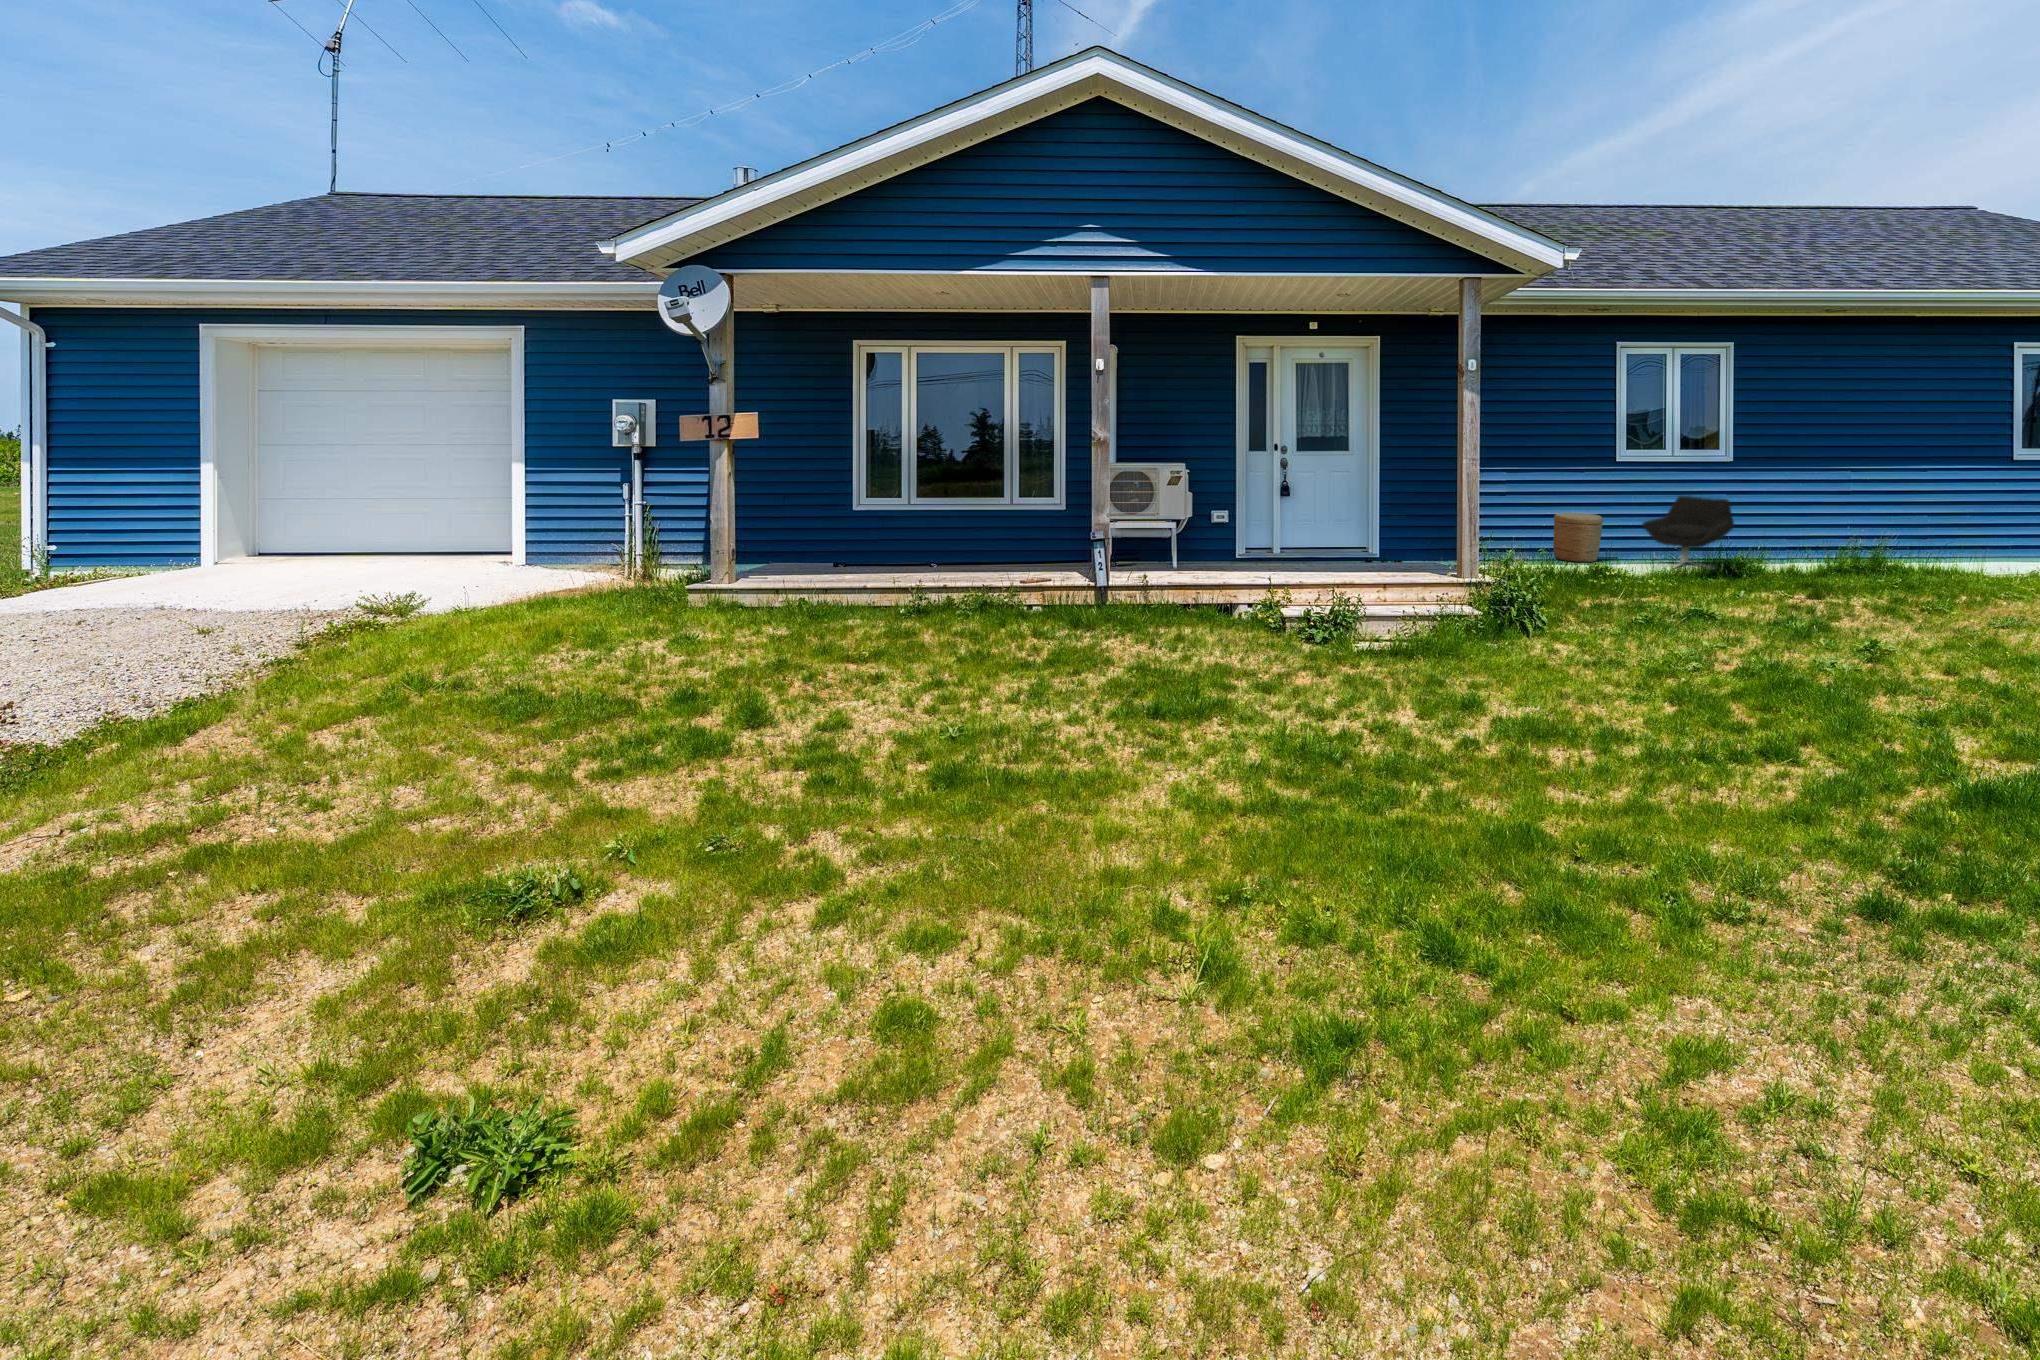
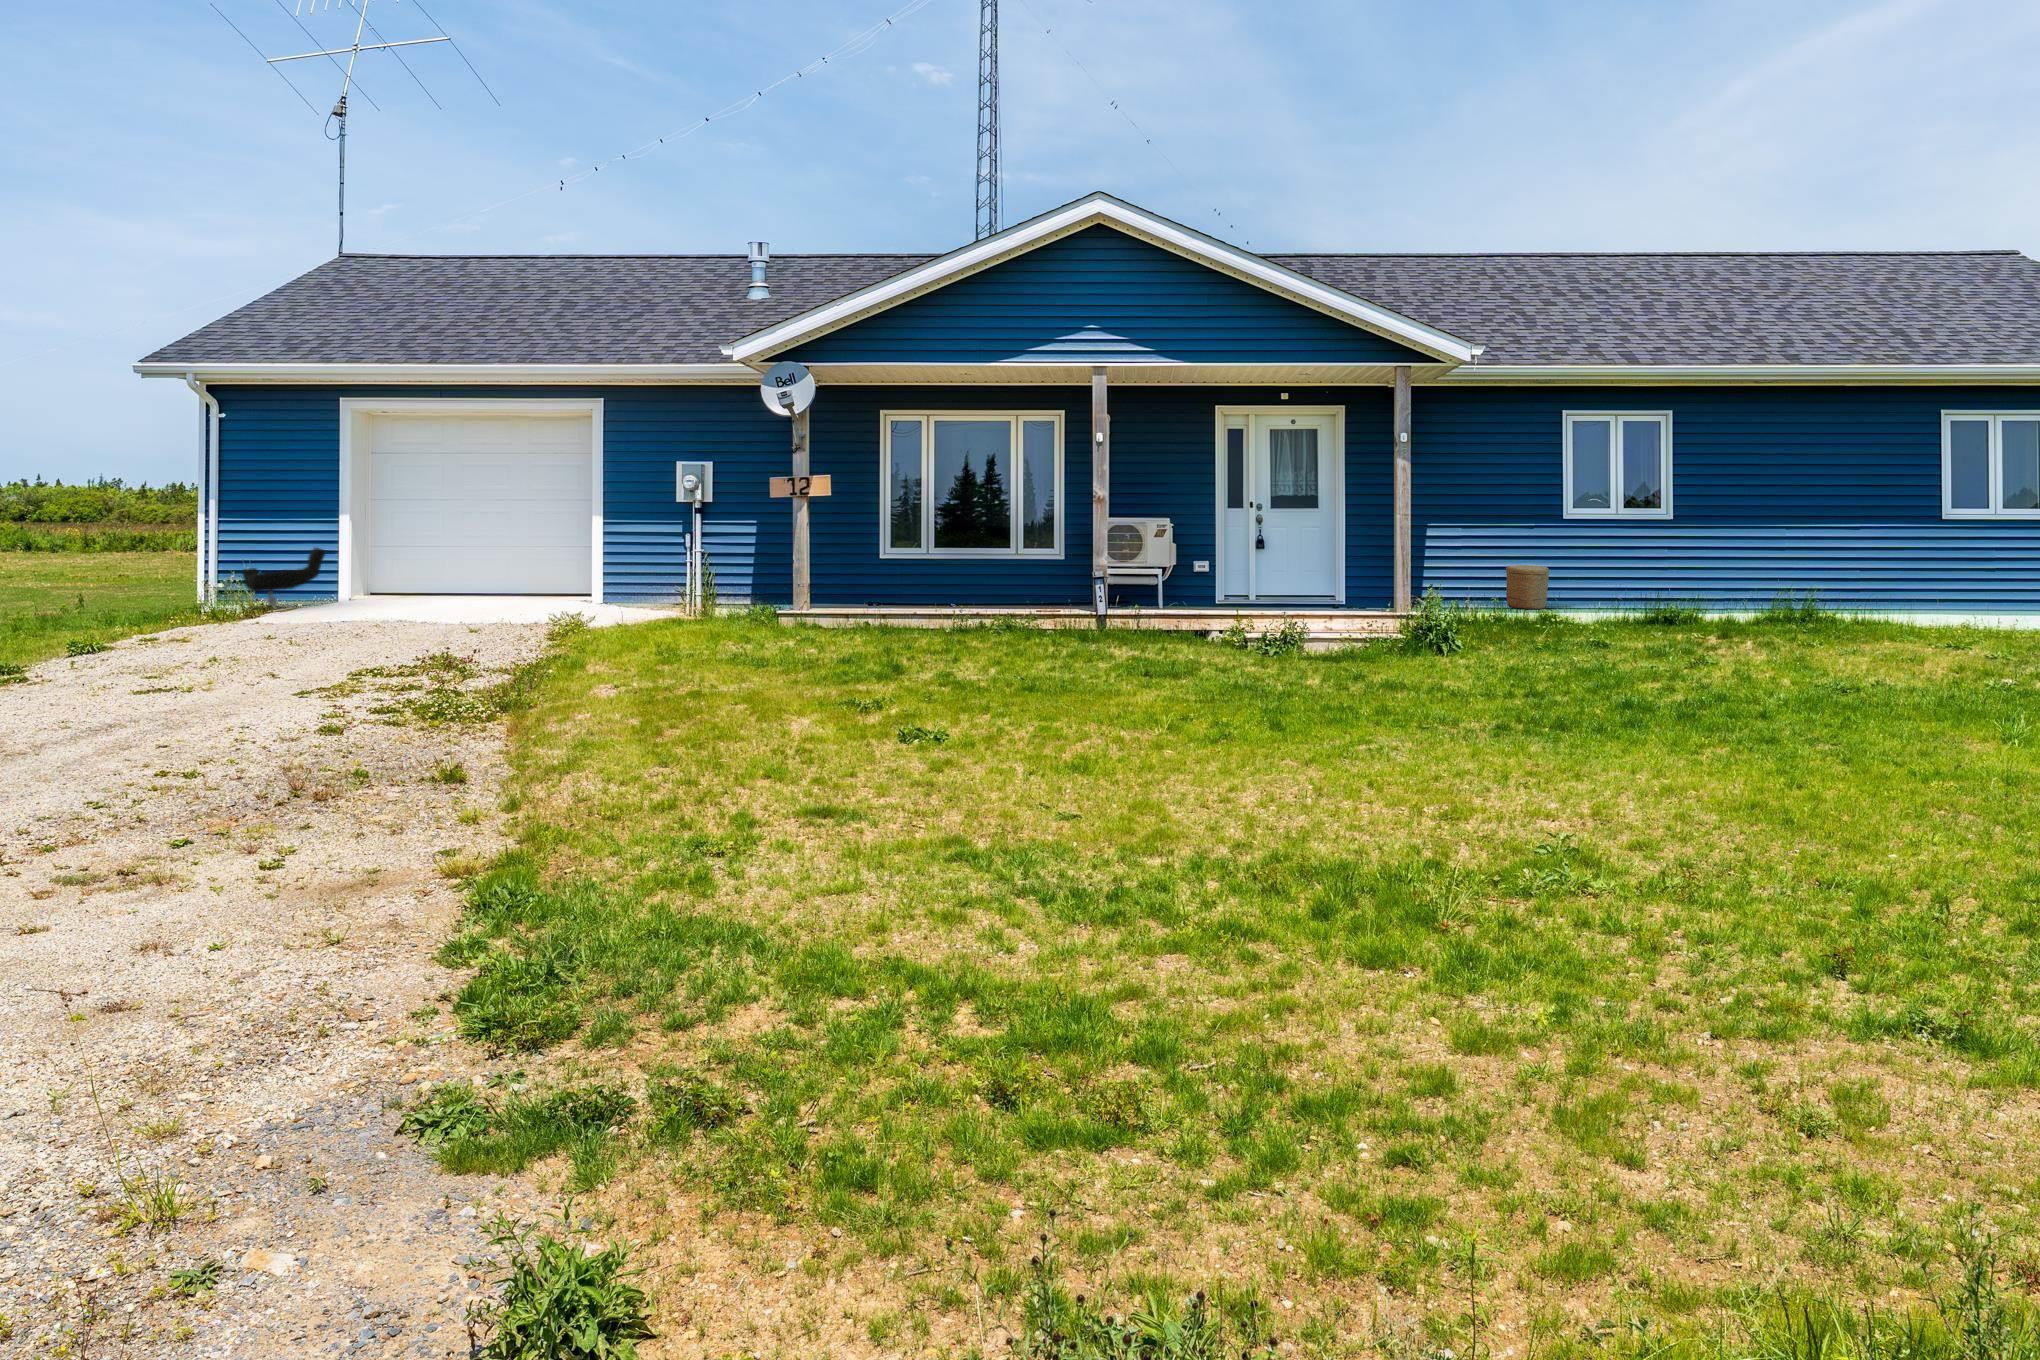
lounge chair: present [1642,496,1734,568] -> present [243,547,326,609]

